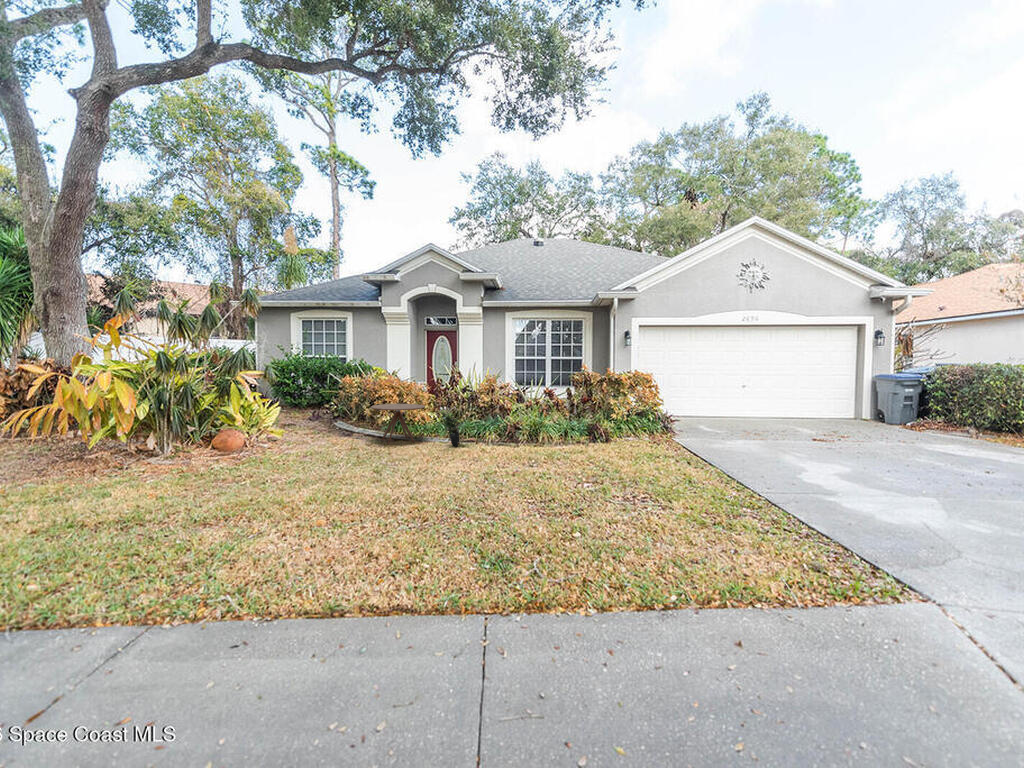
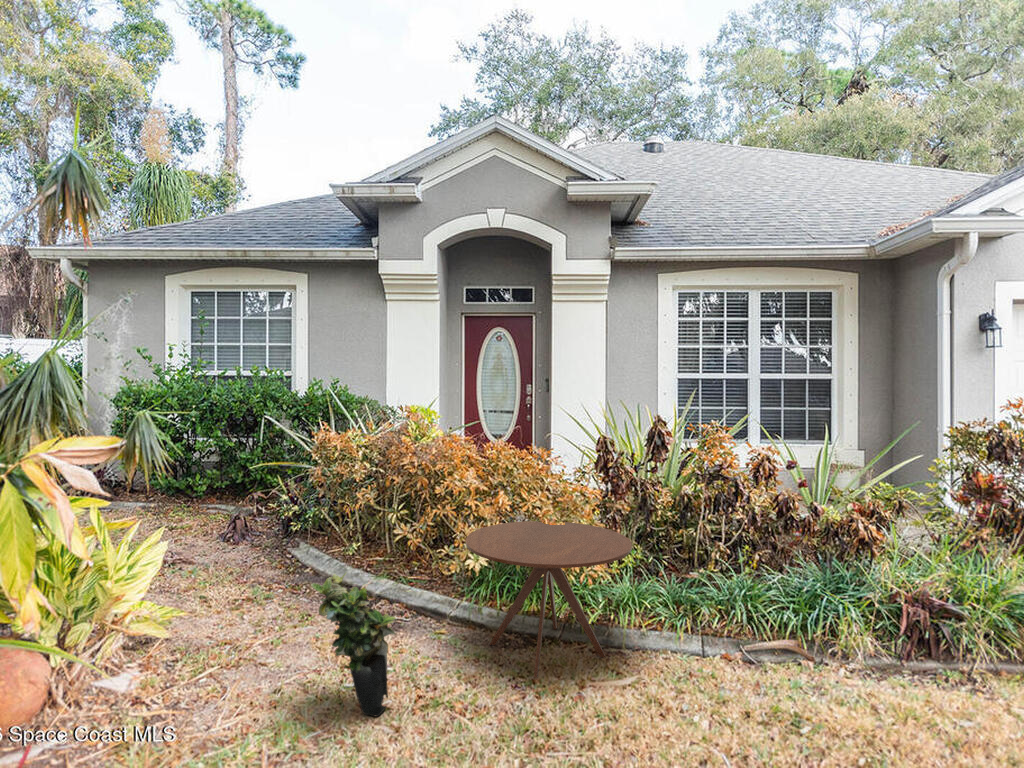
potted plant: present [439,410,461,447] -> present [311,573,396,717]

